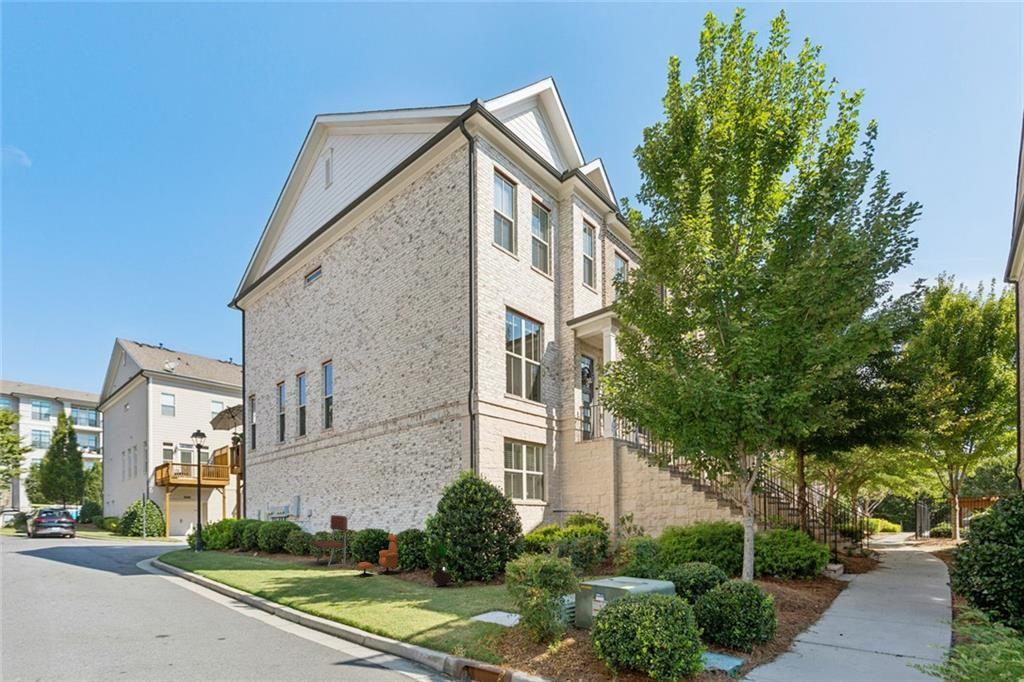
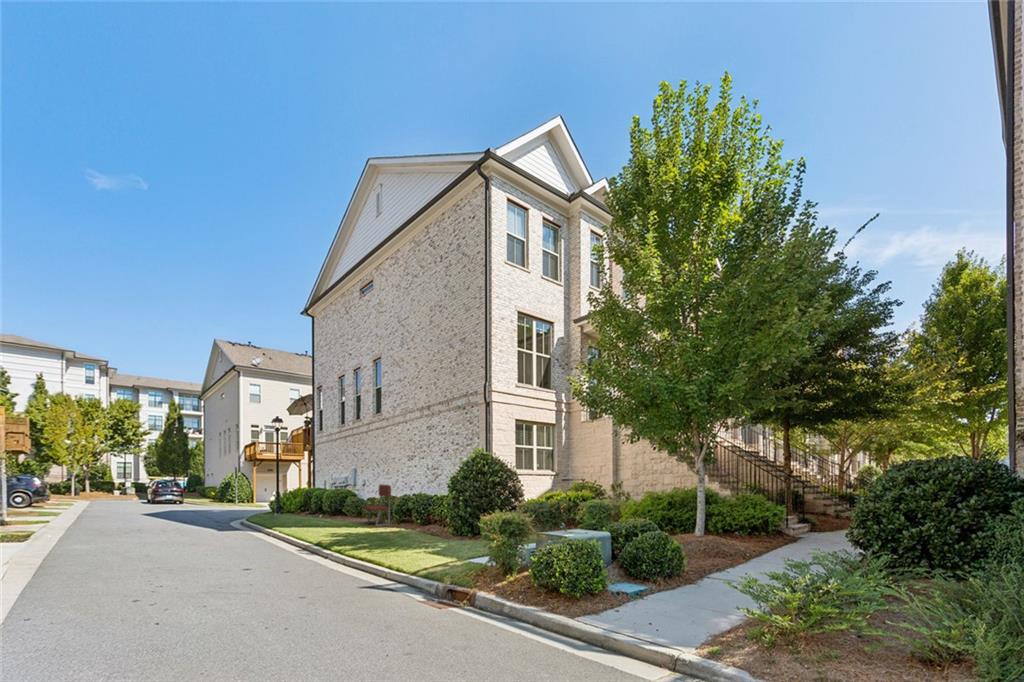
lounge chair: present [354,535,399,578] -> none [393,500,429,534]
potted tree: present [427,544,452,586] -> none [443,502,466,539]

